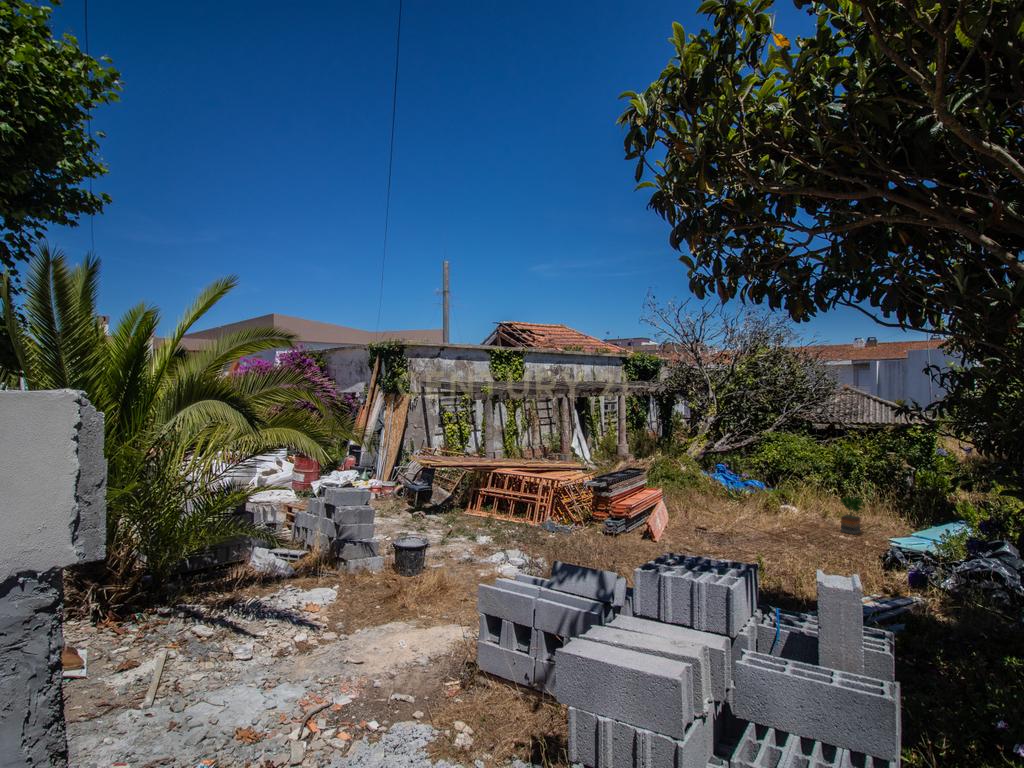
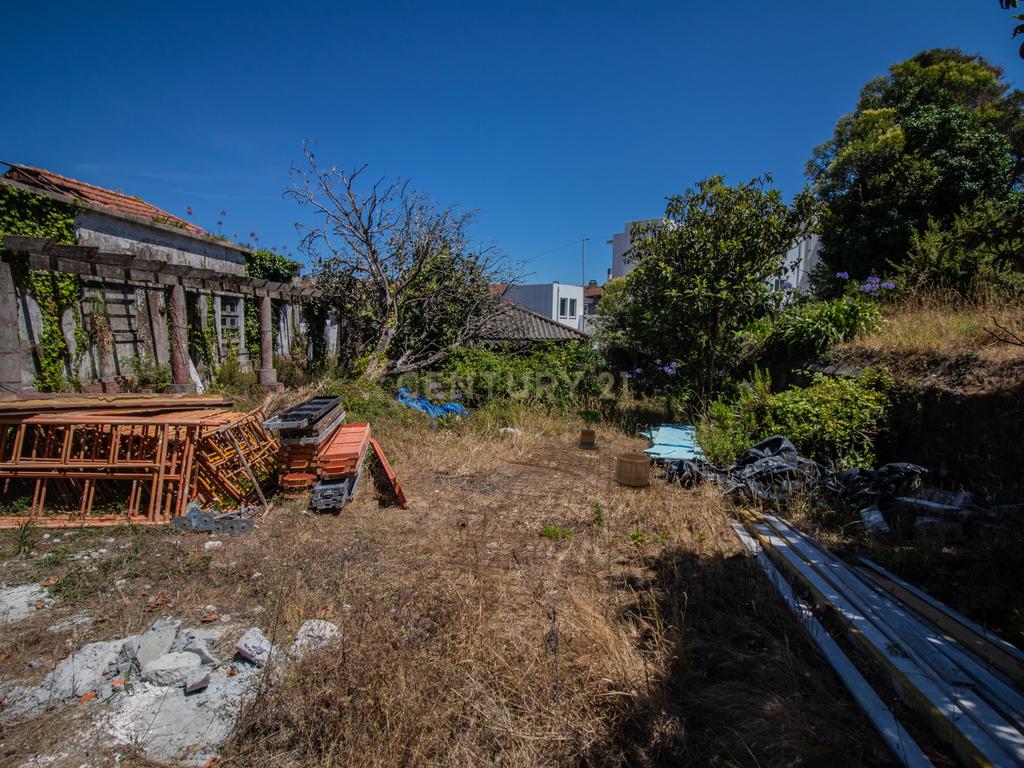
wooden bucket: none [822,533,855,562] -> present [616,452,652,486]

